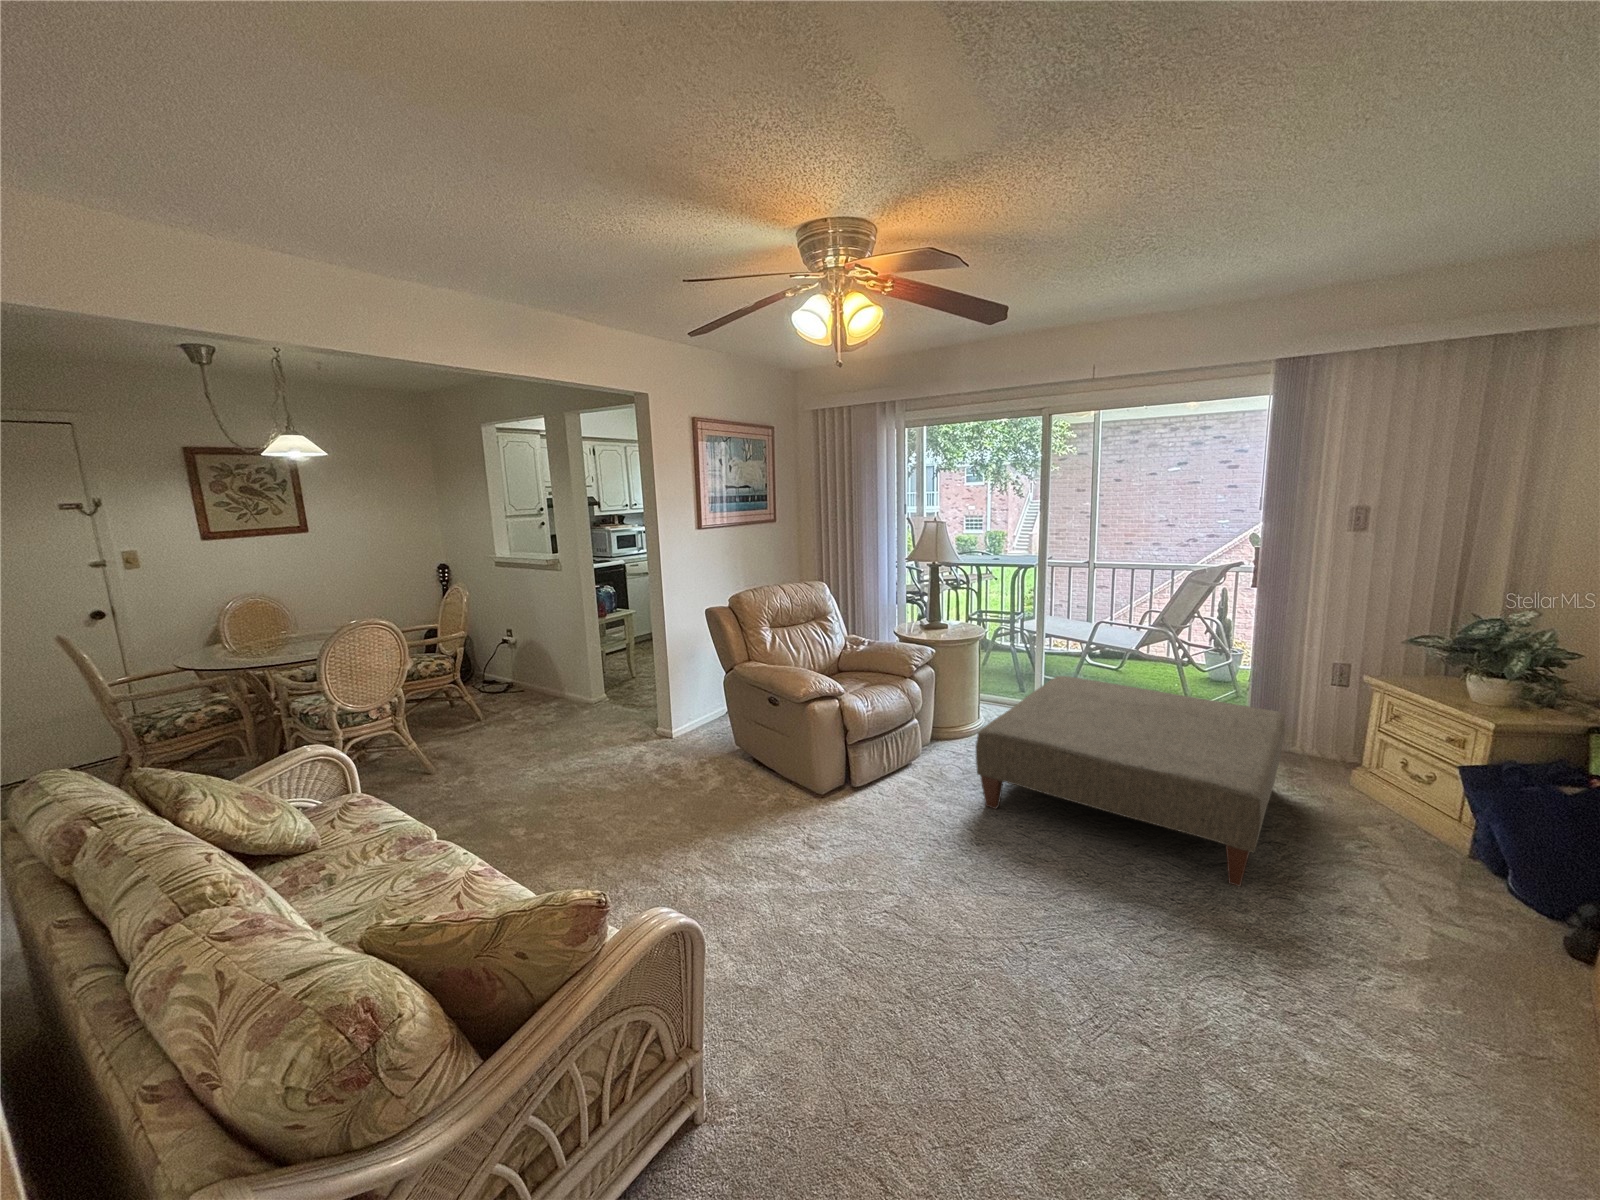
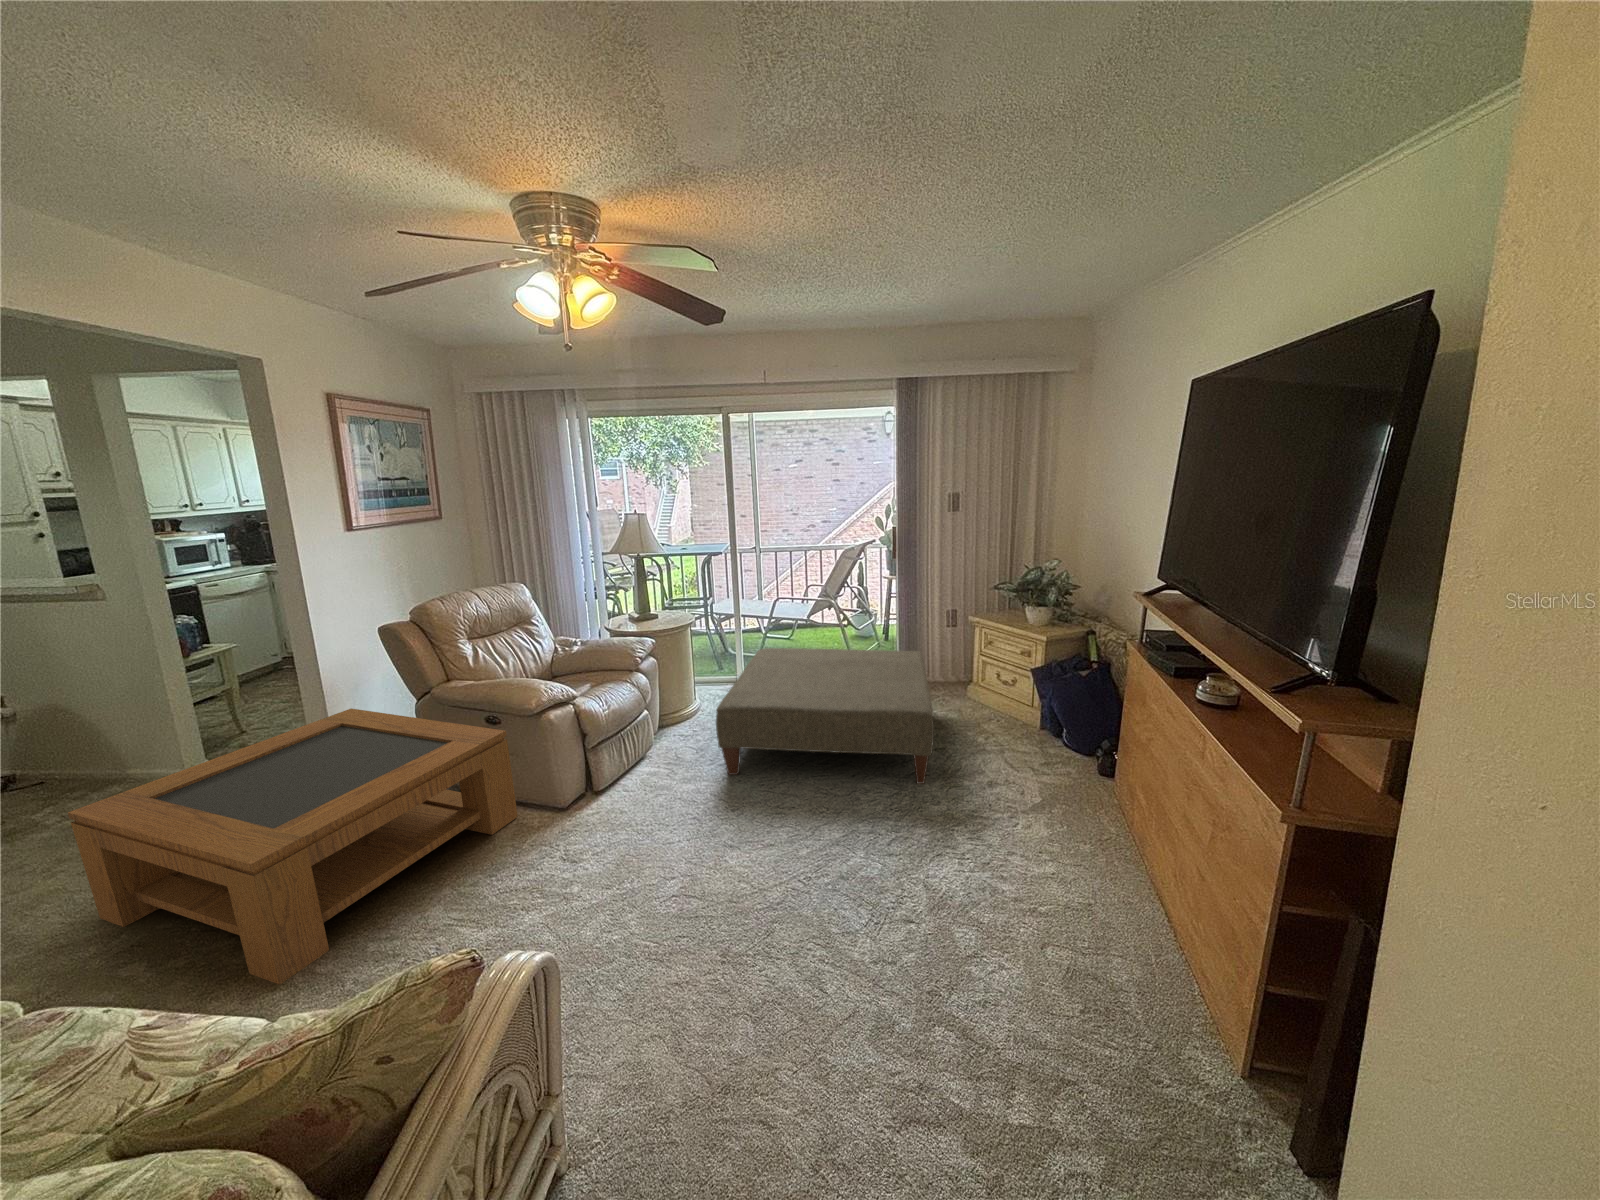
coffee table: none [515,671,781,869] -> present [68,708,518,984]

